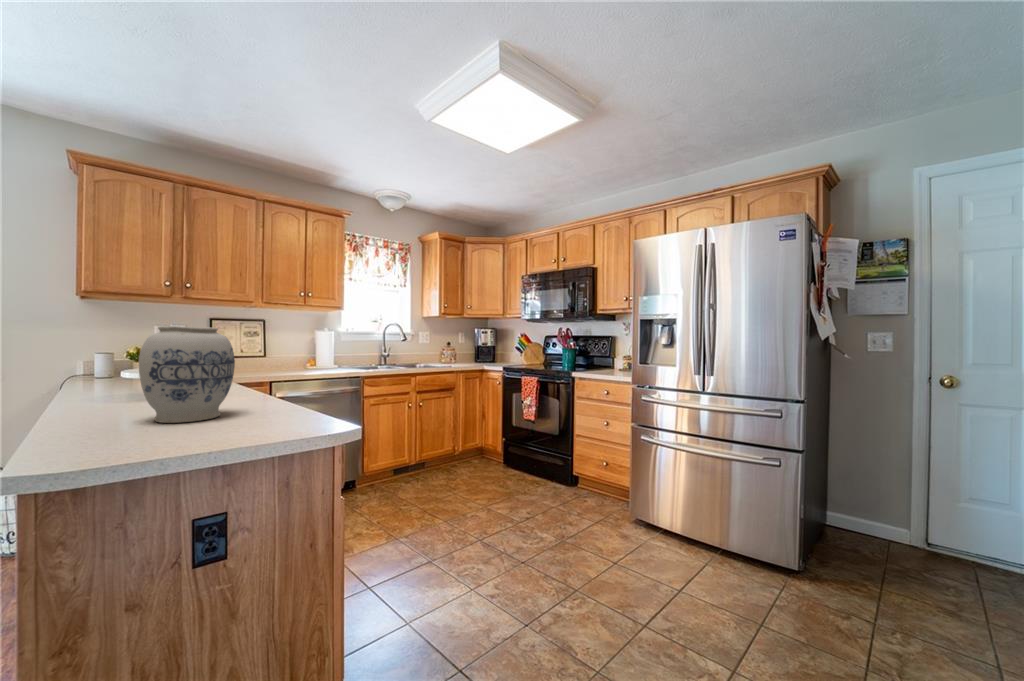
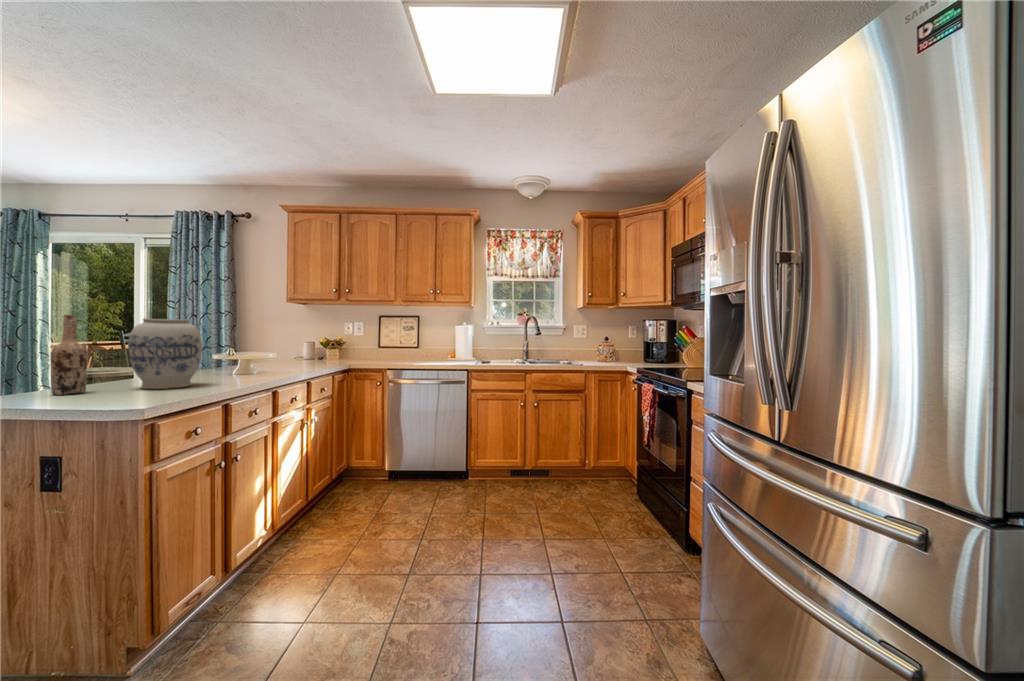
wine bottle: none [75,321,127,443] -> present [51,315,87,395]

